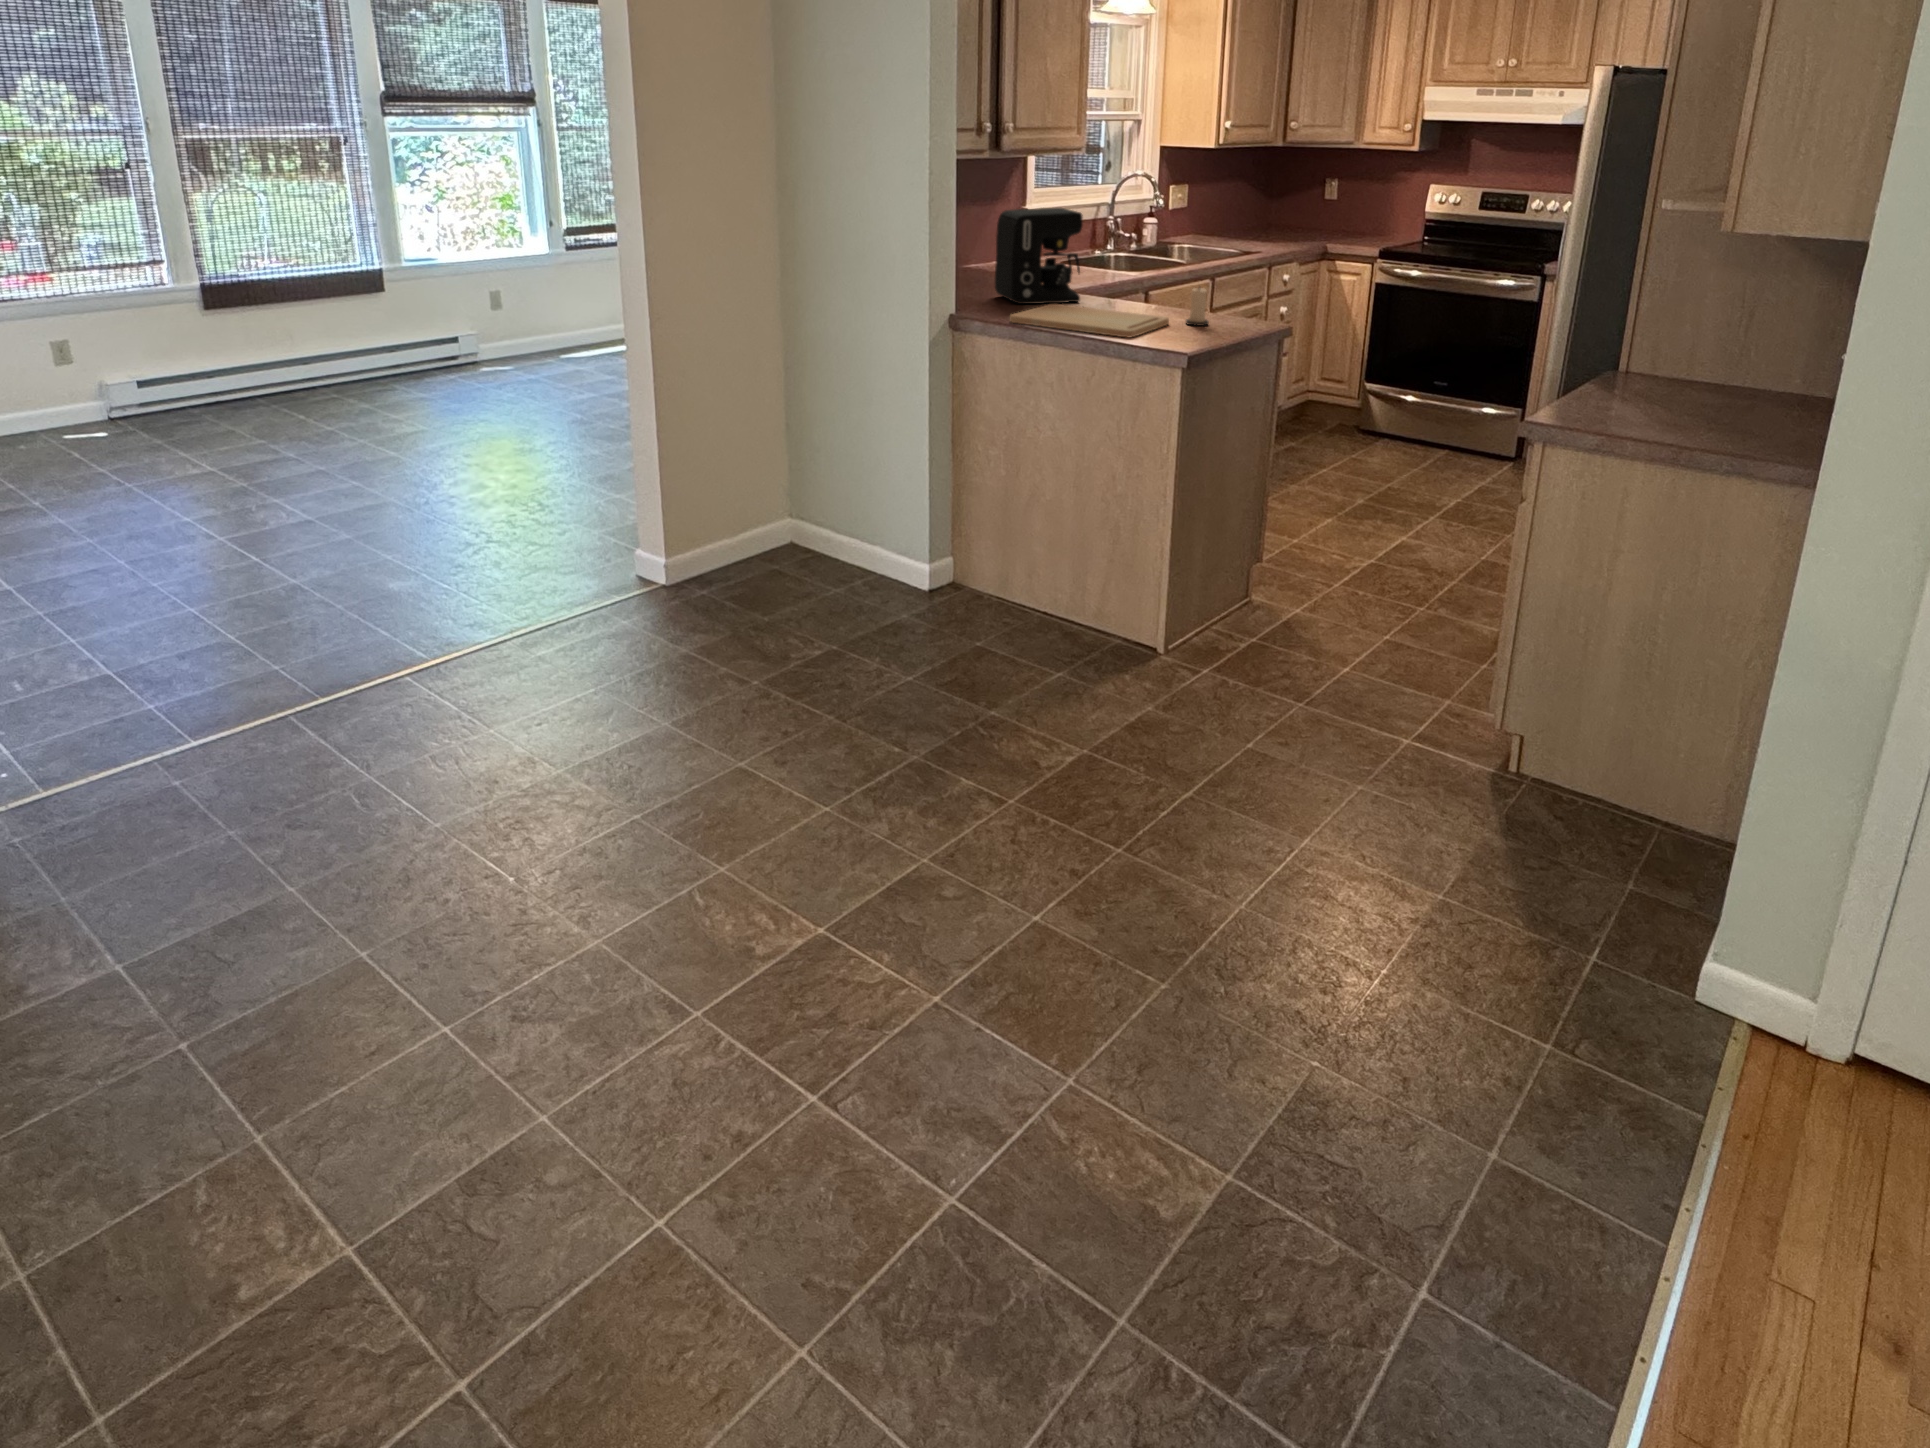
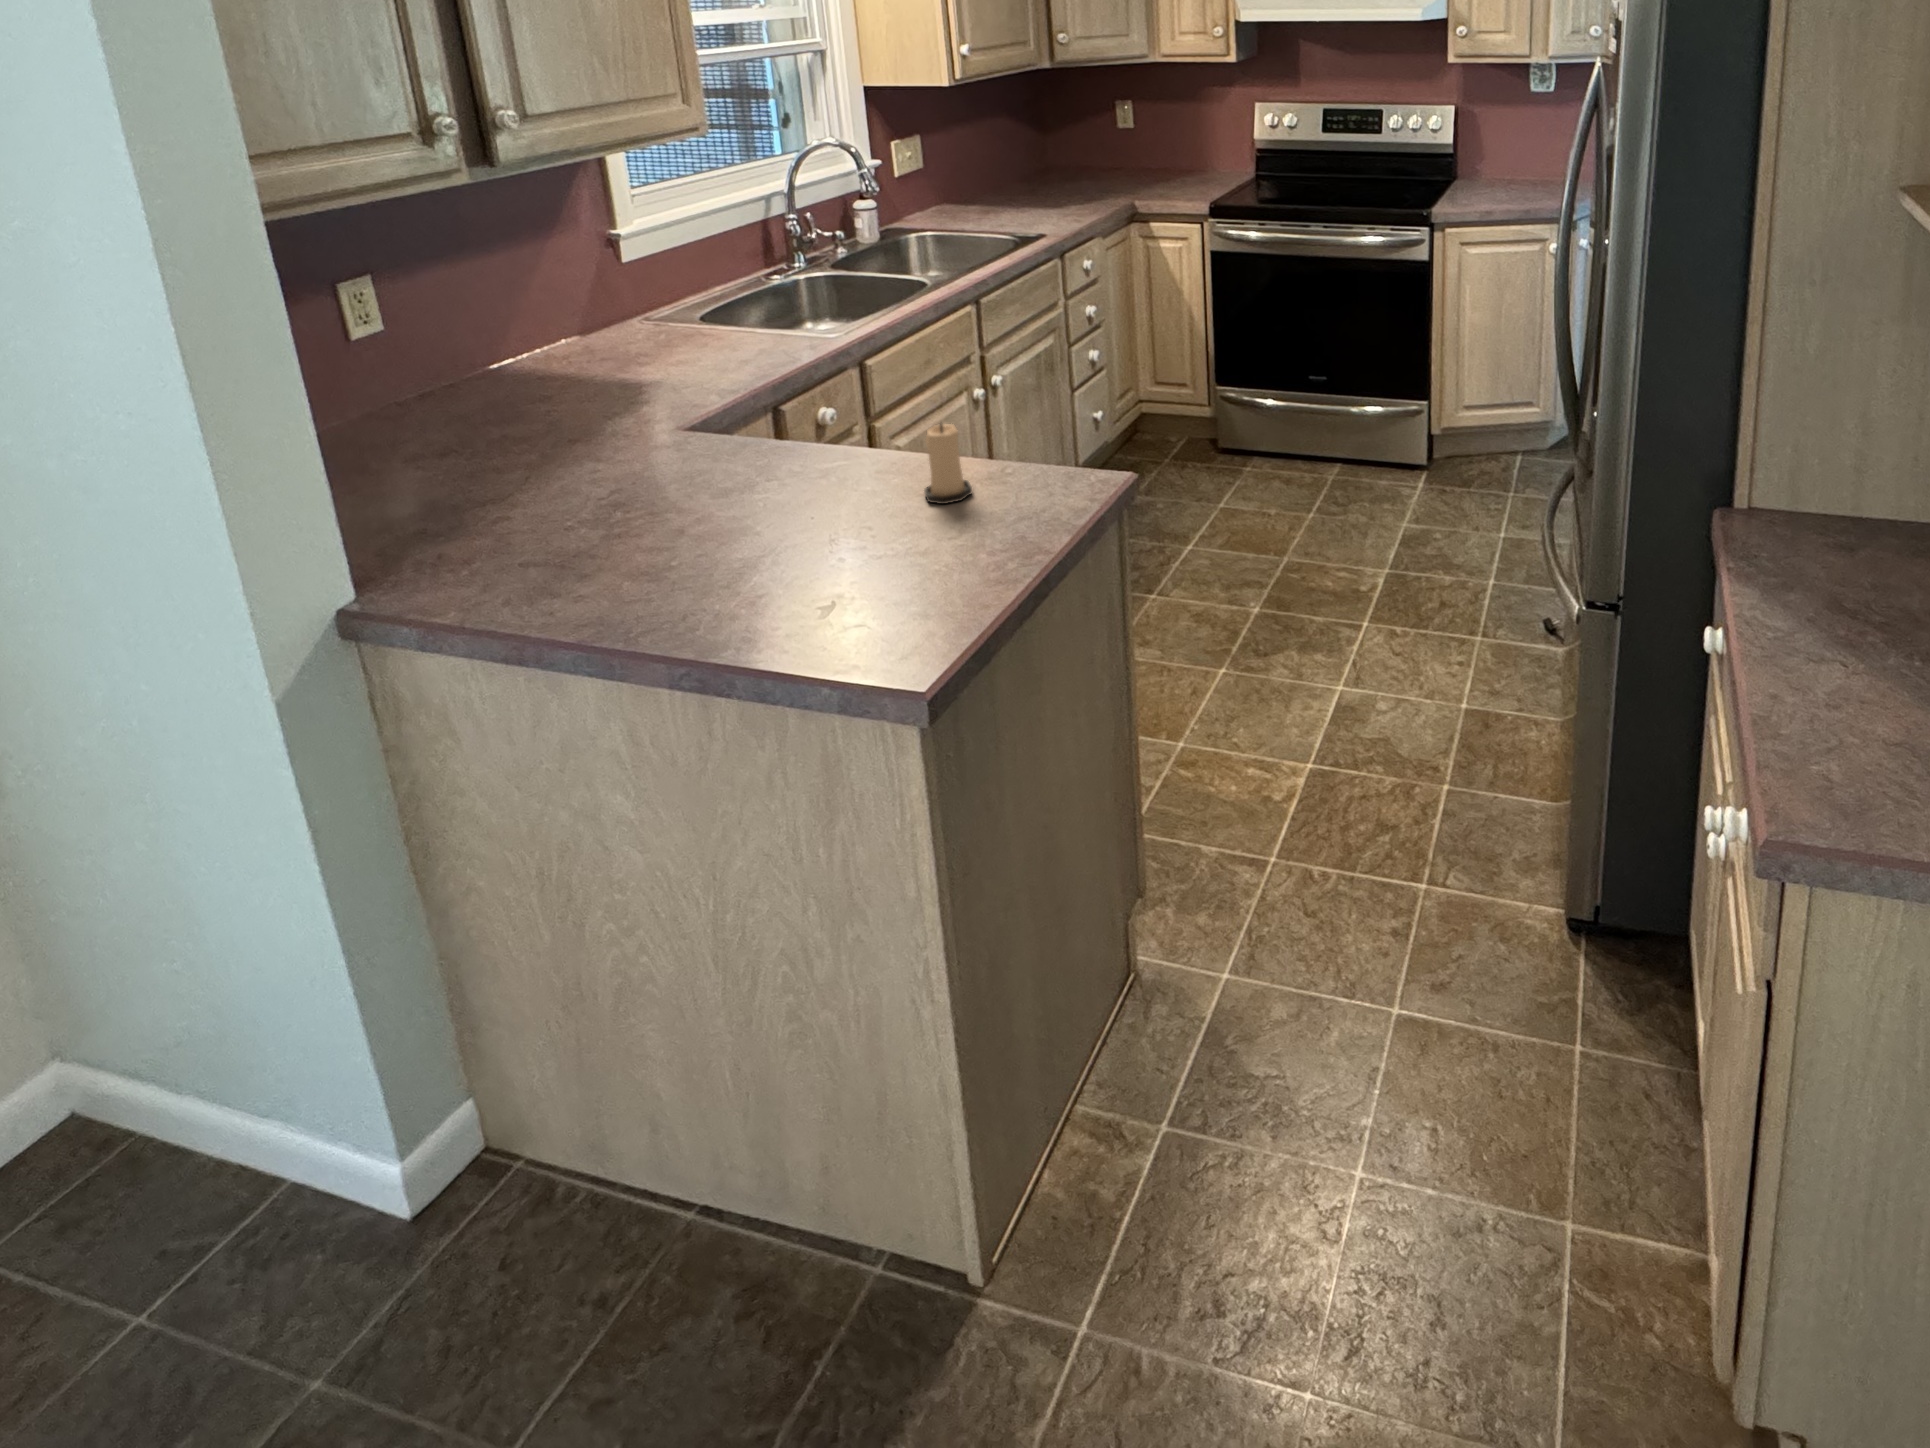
coffee maker: present [995,208,1083,304] -> none [491,269,707,493]
cutting board: present [1010,304,1169,338] -> none [504,489,889,601]

